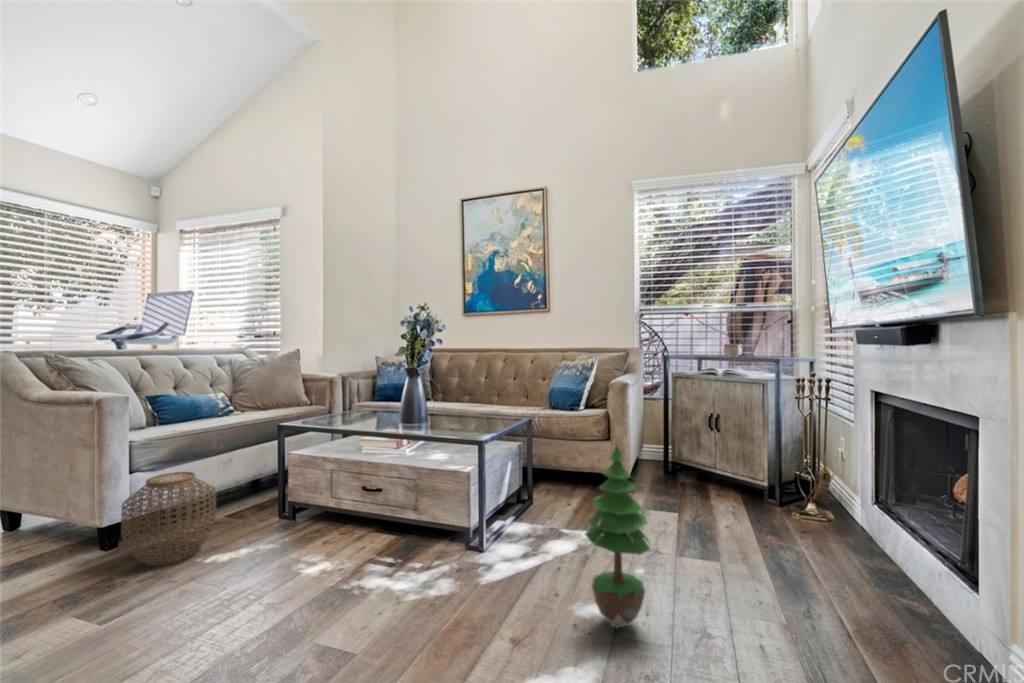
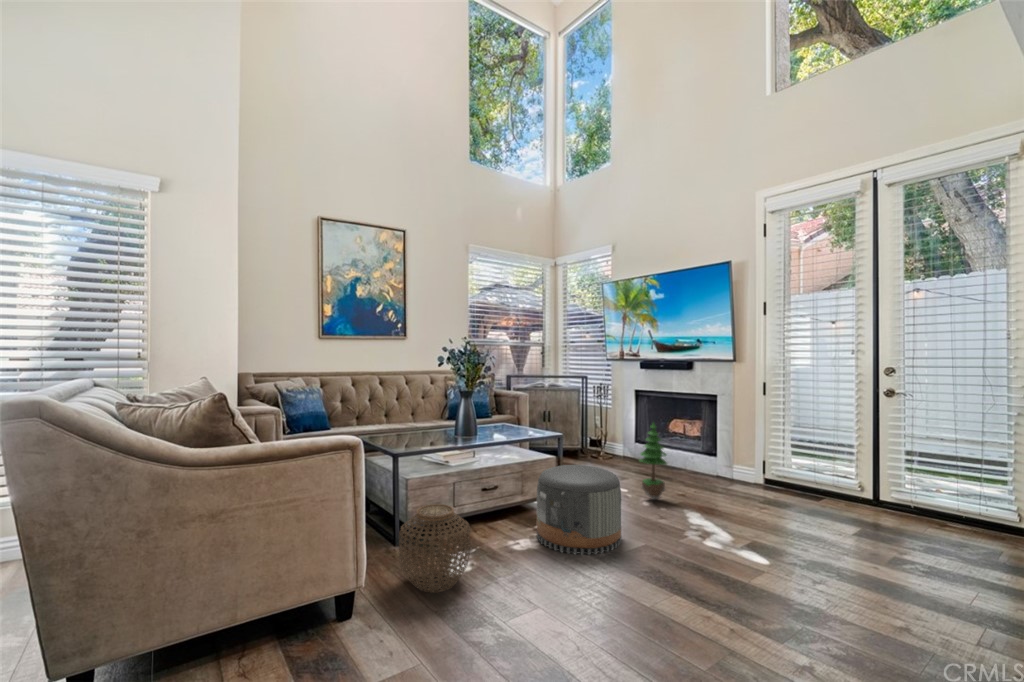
pouf: none [264,478,411,641] -> present [536,465,621,555]

